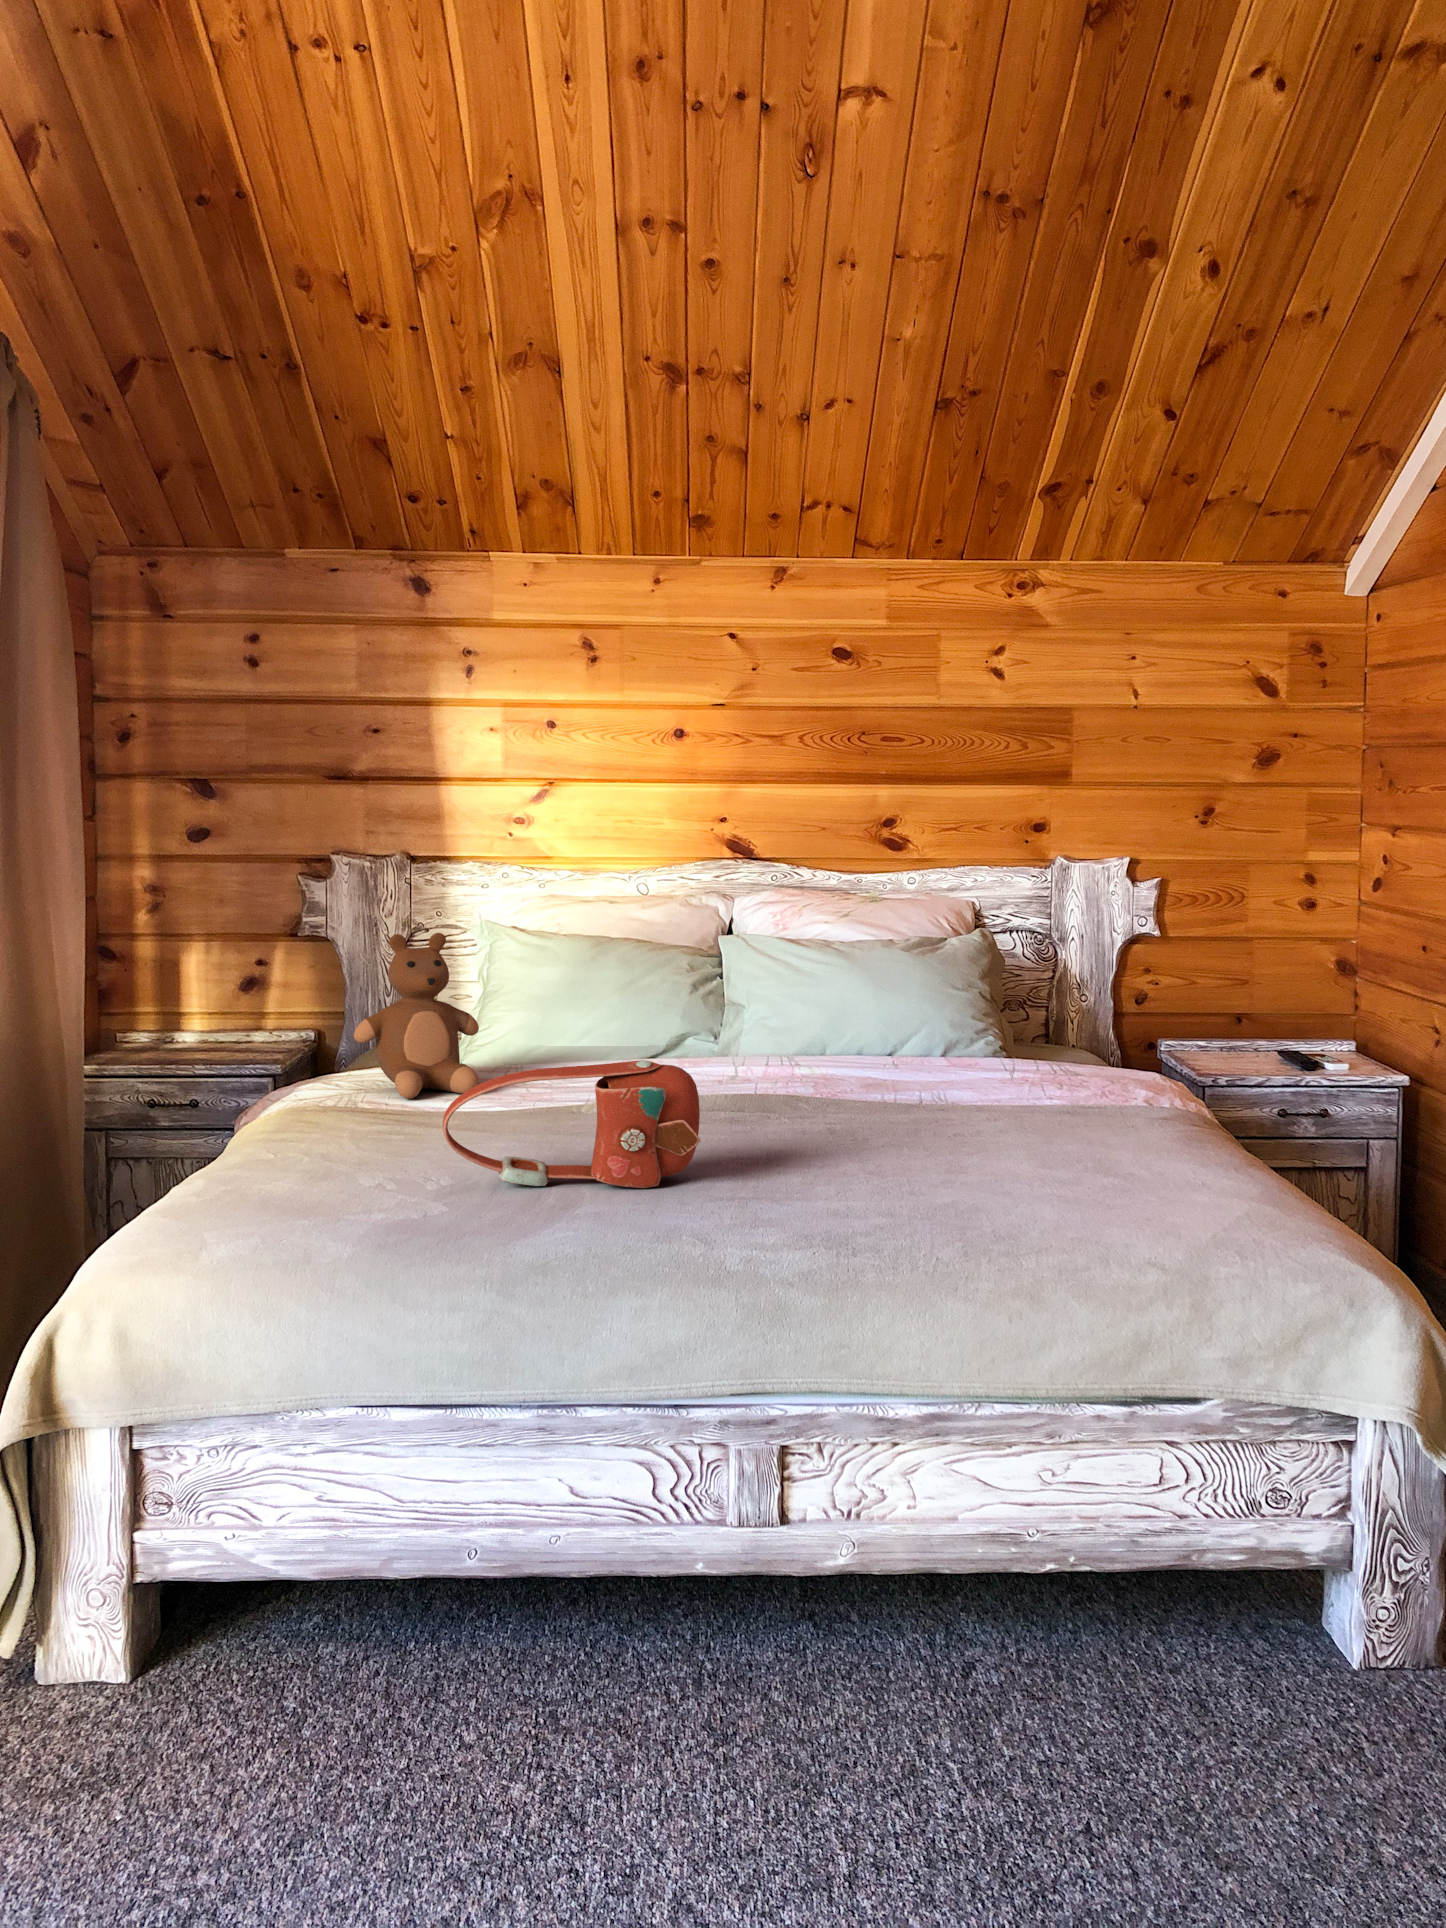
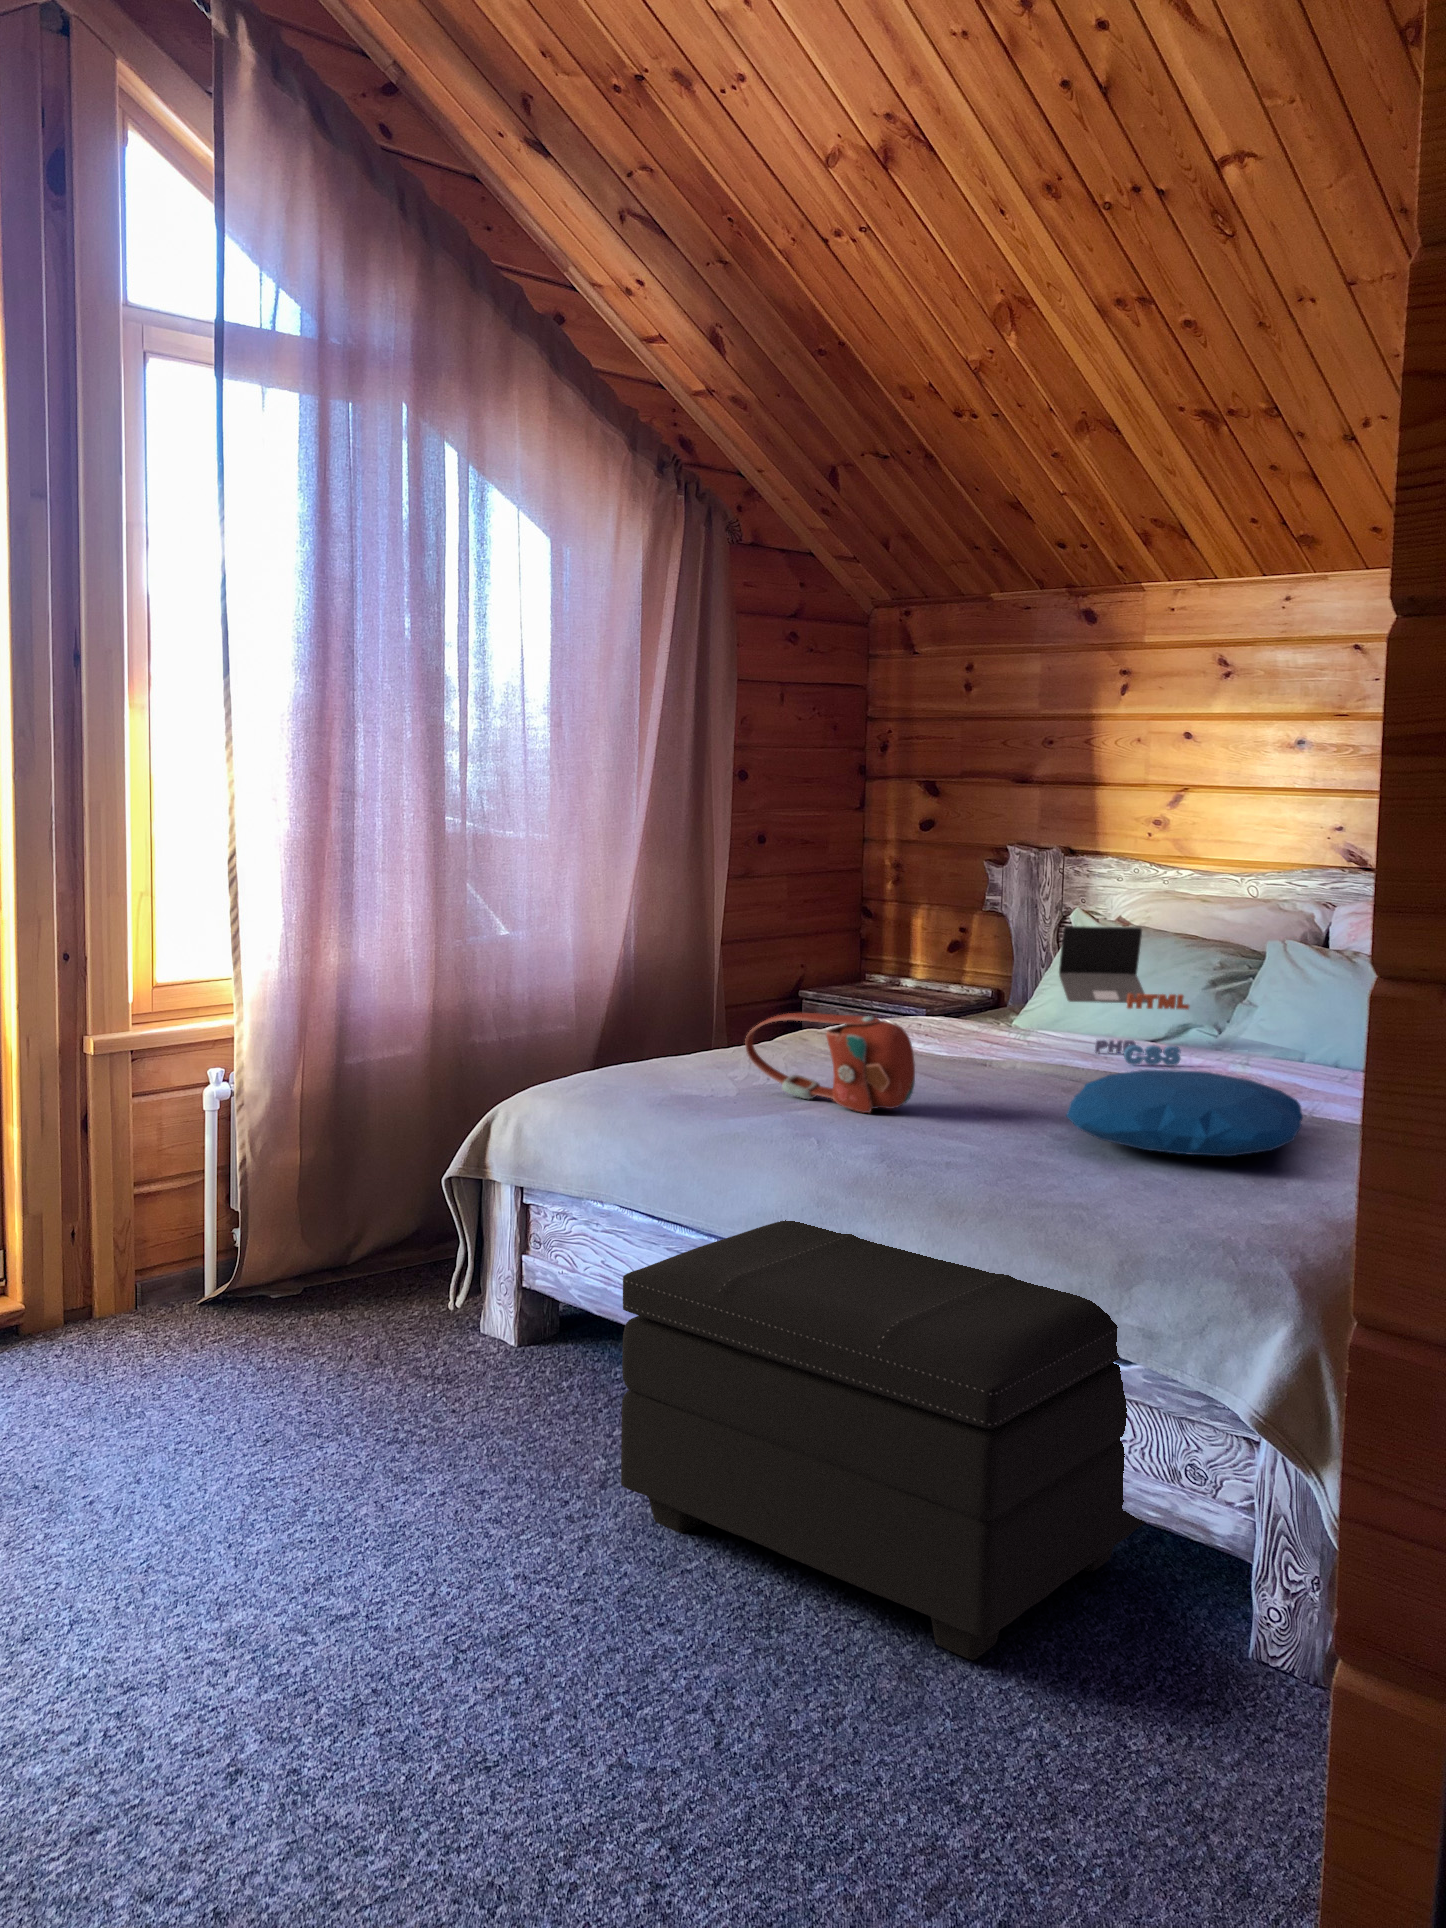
teddy bear: present [354,933,479,1099] -> none [879,912,980,1043]
laptop: none [565,933,745,1085] -> present [1059,926,1189,1065]
pillow: none [837,1072,1133,1162] -> present [1066,1070,1303,1157]
footstool: none [668,1323,1328,1847] -> present [621,1220,1145,1660]

